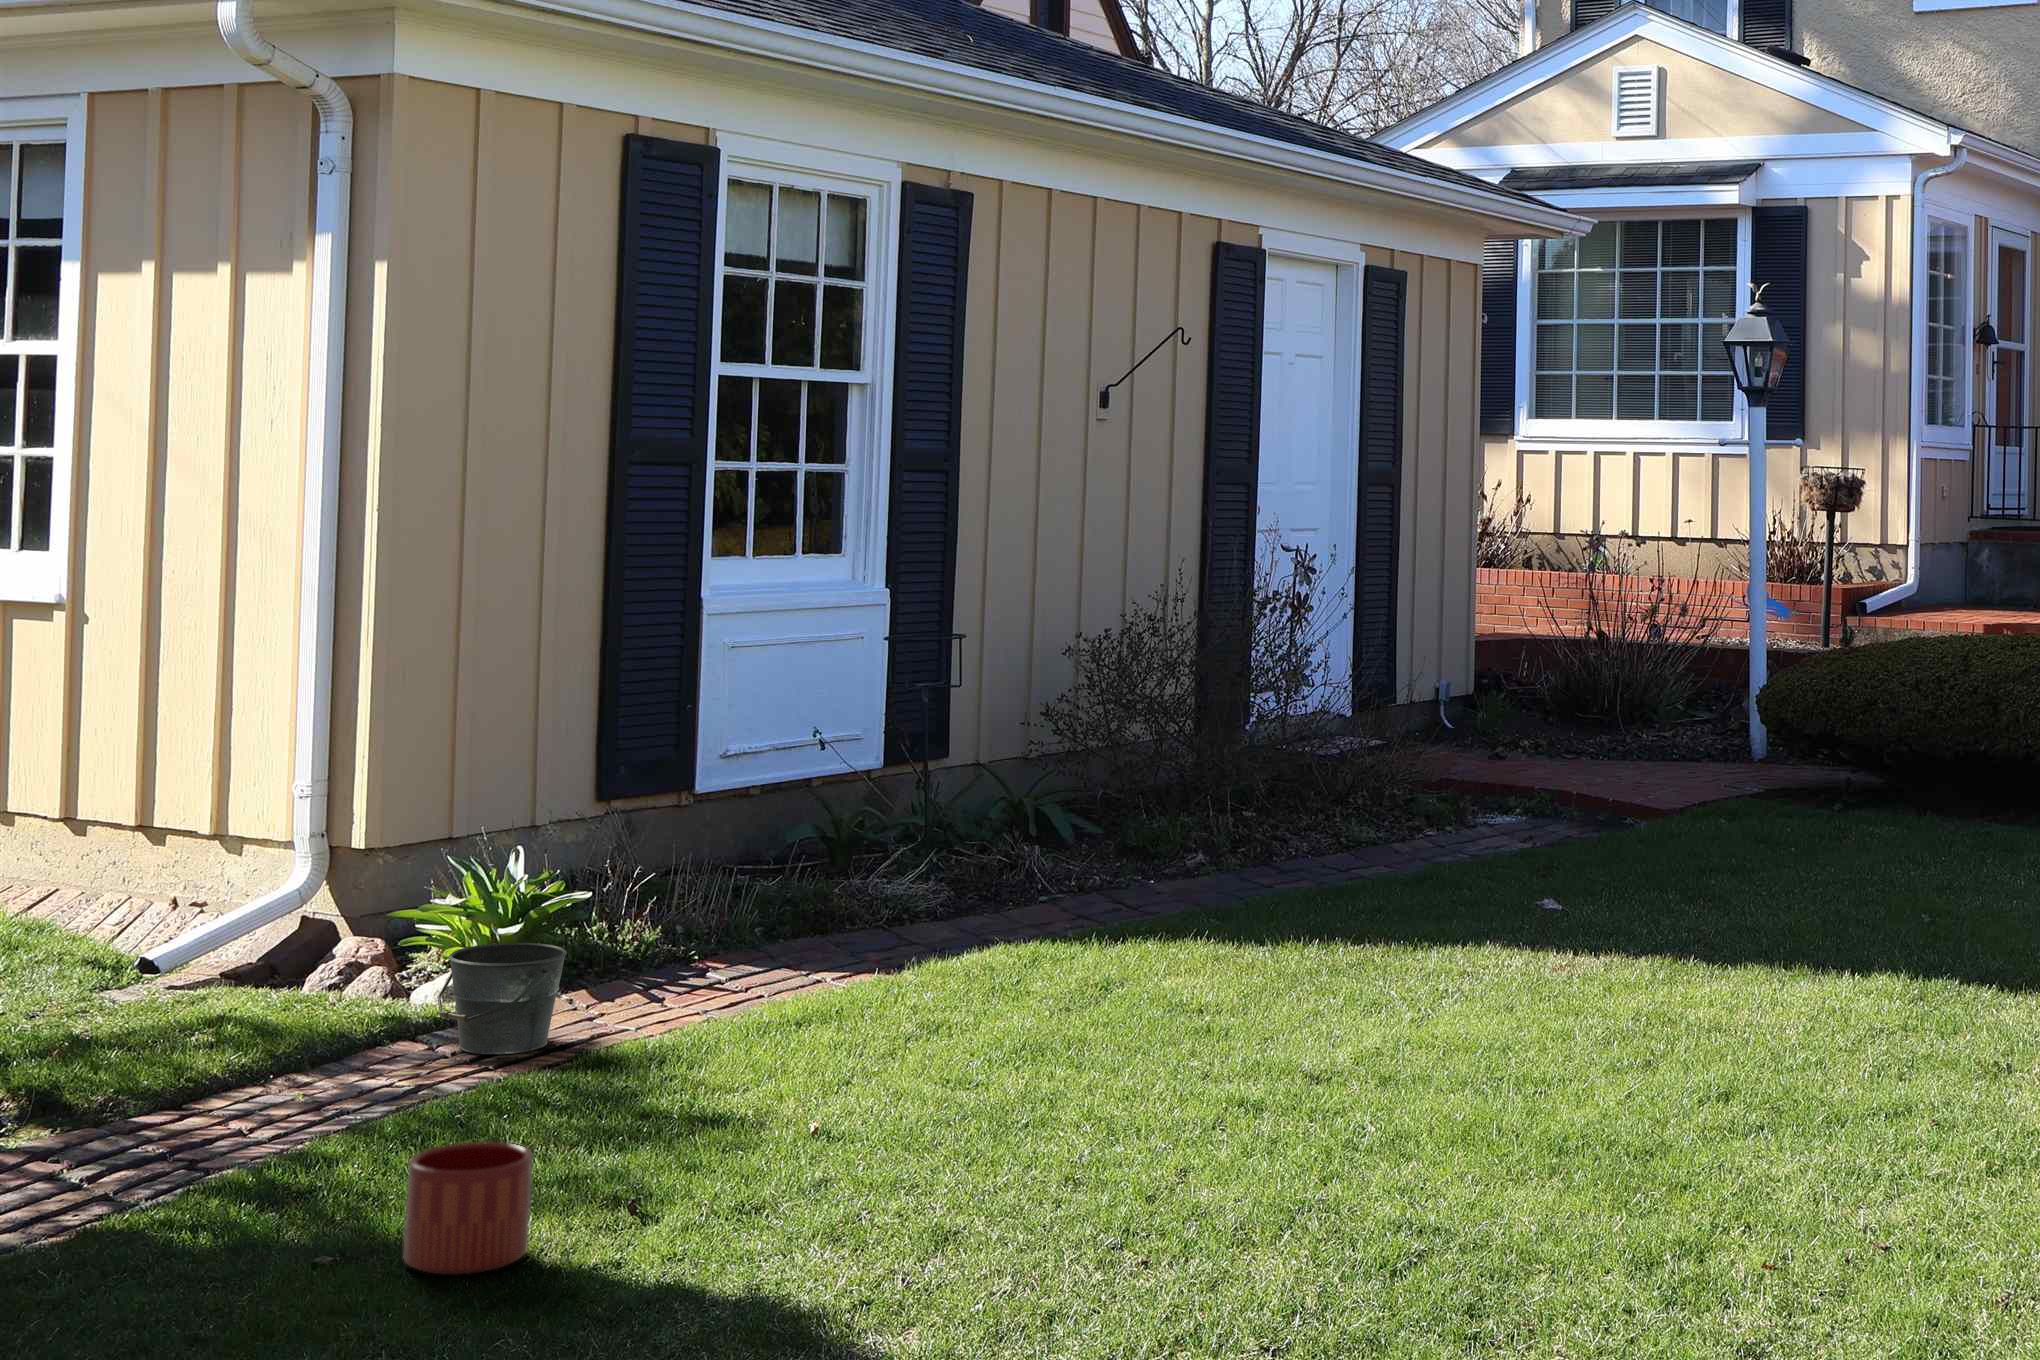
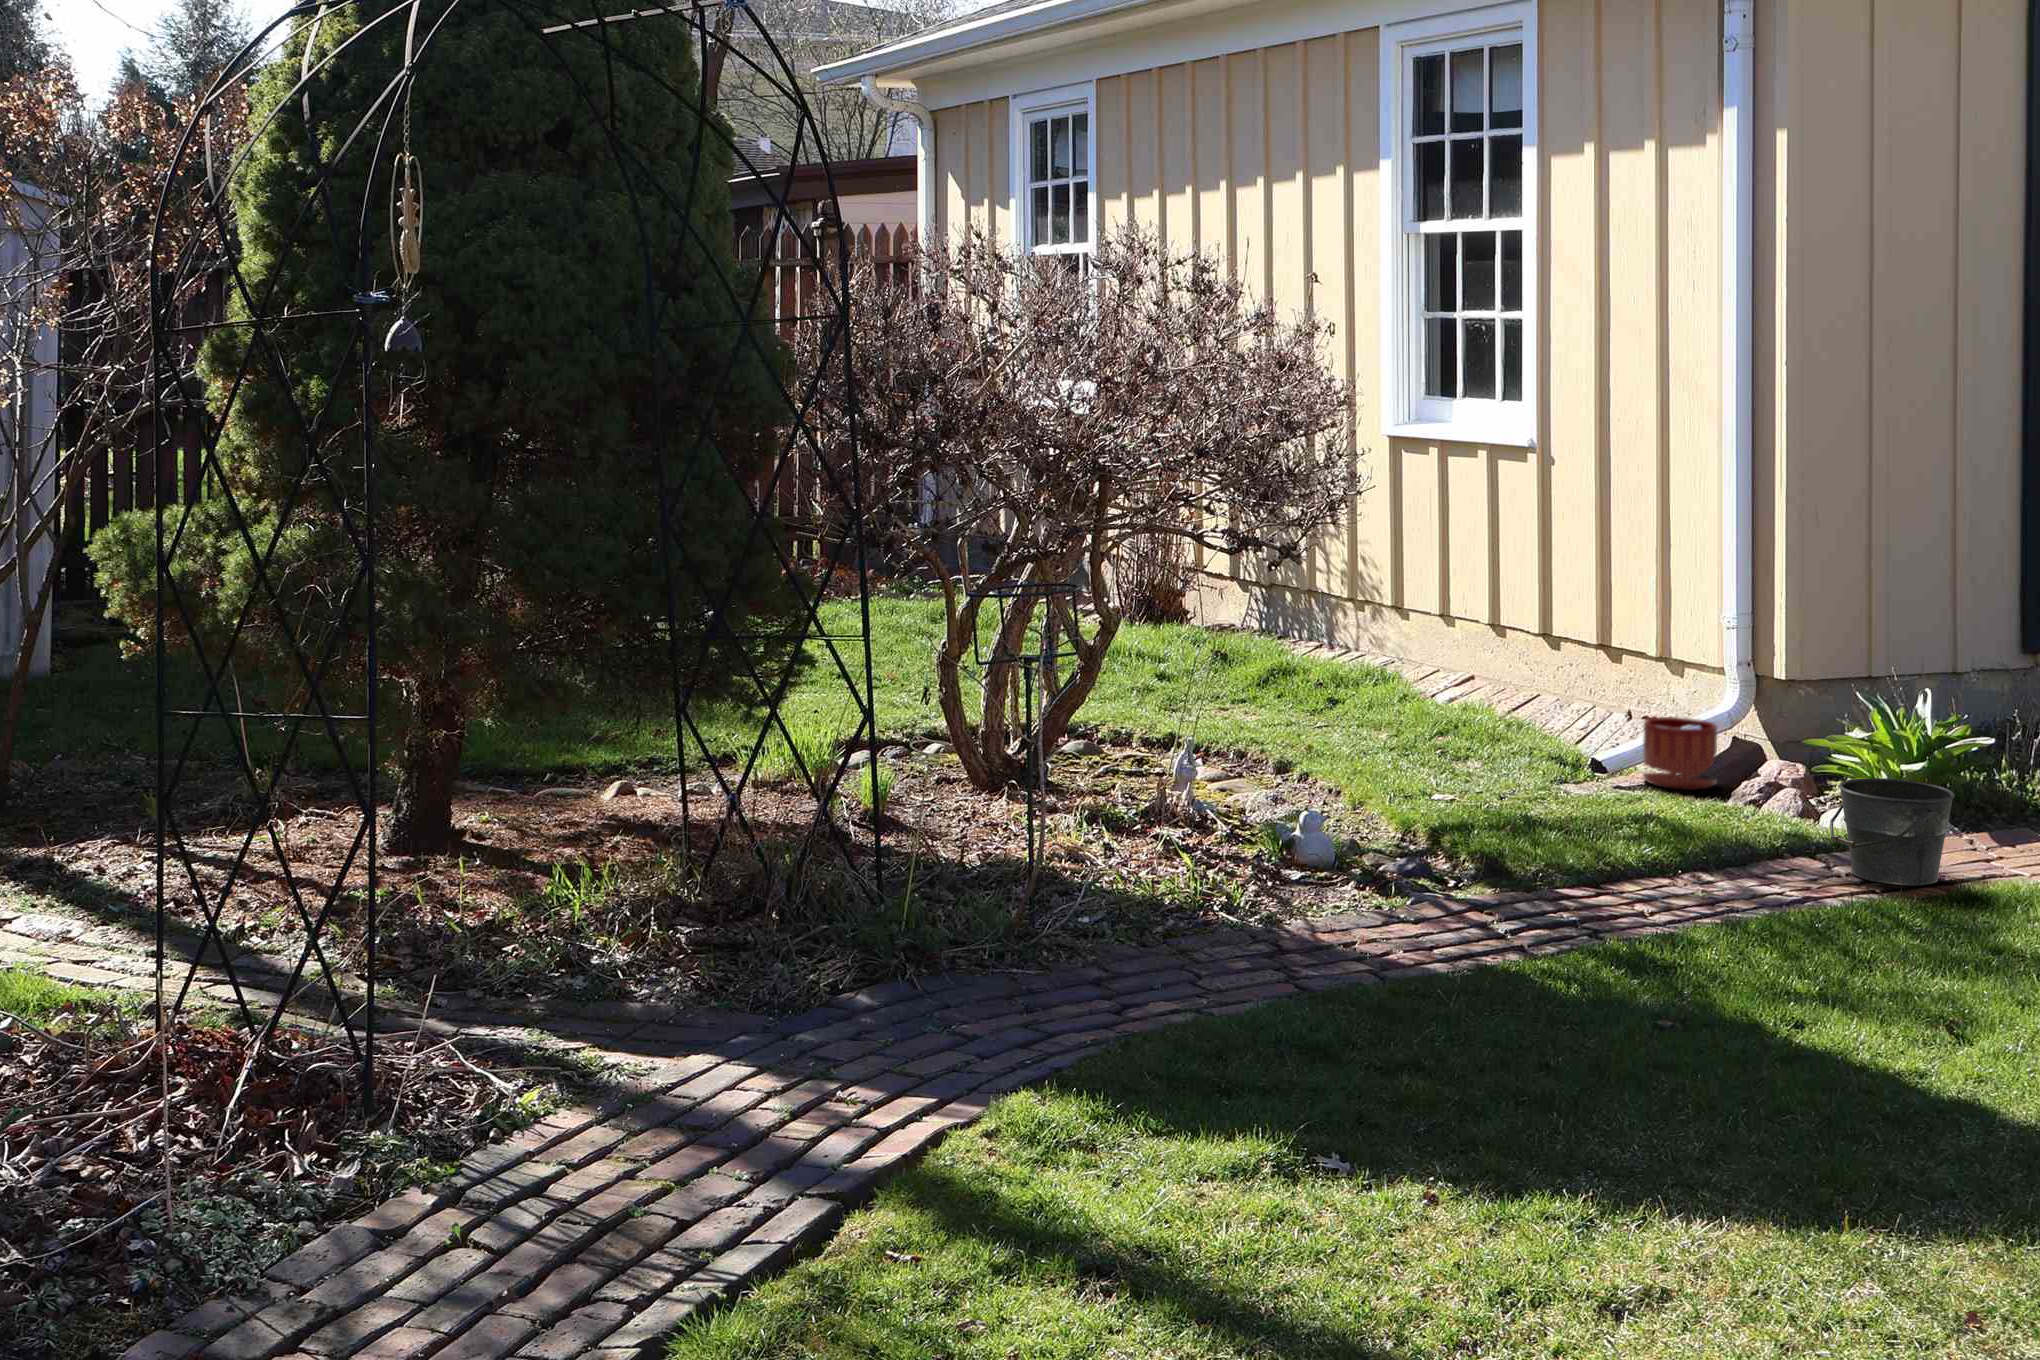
planter: present [403,1142,533,1275] -> present [1643,717,1717,790]

